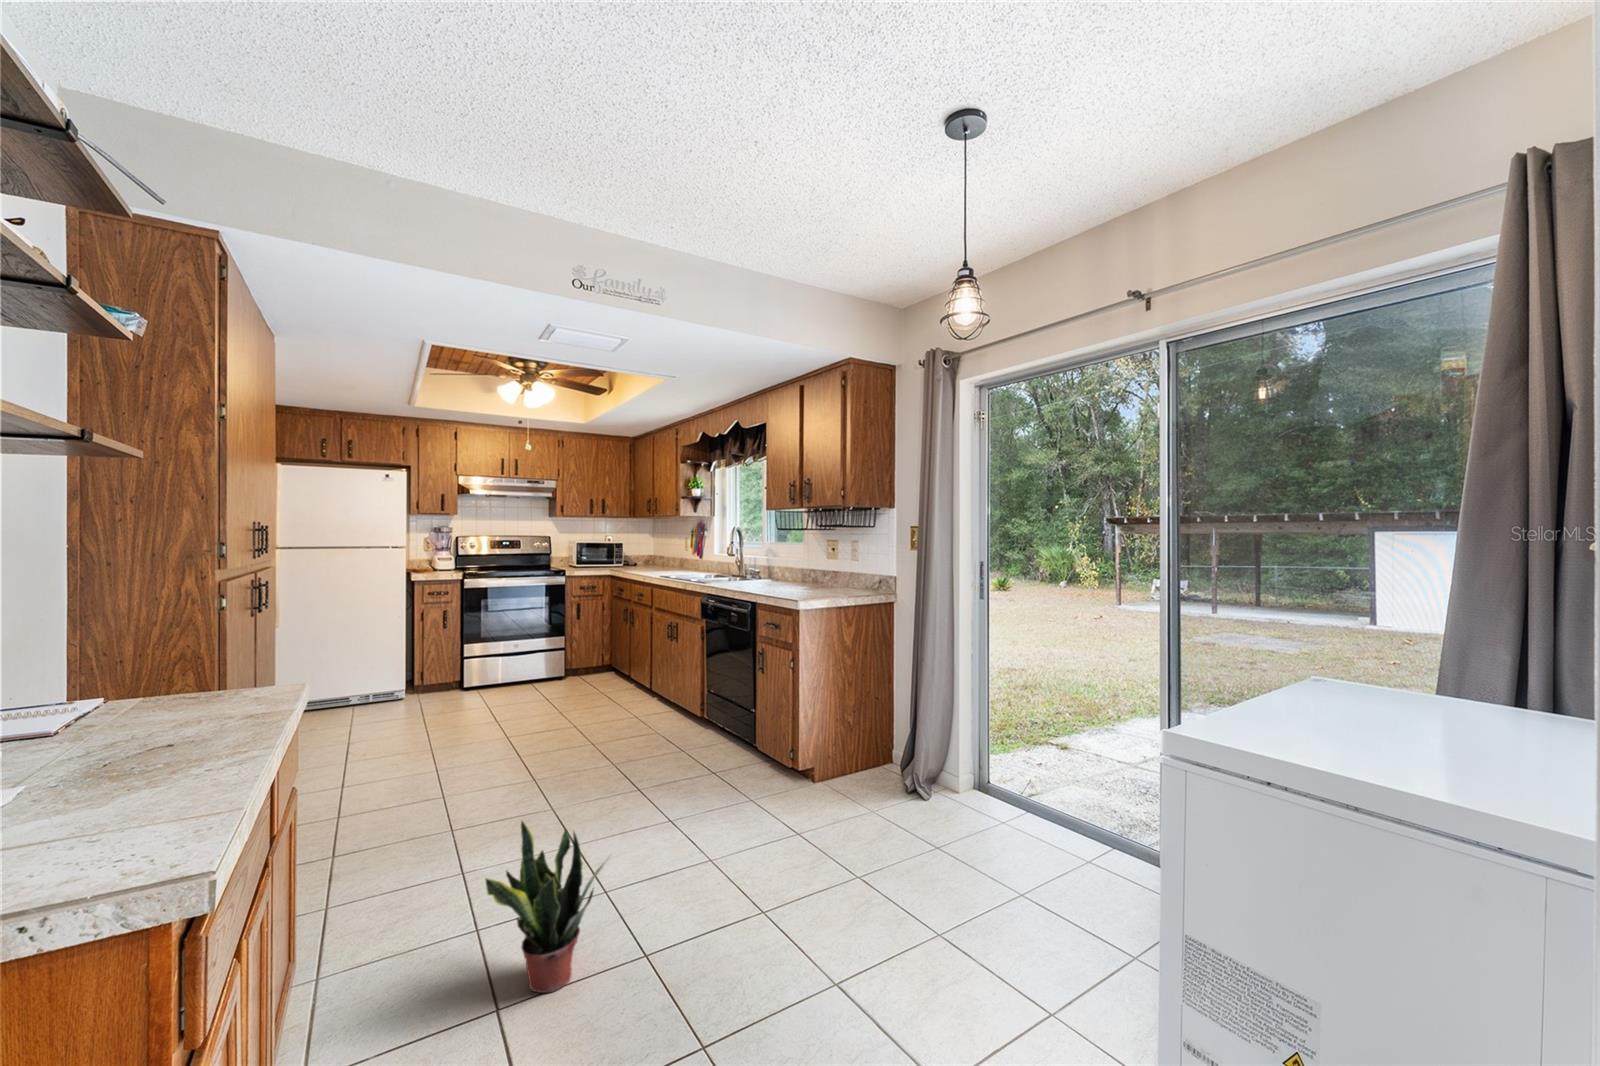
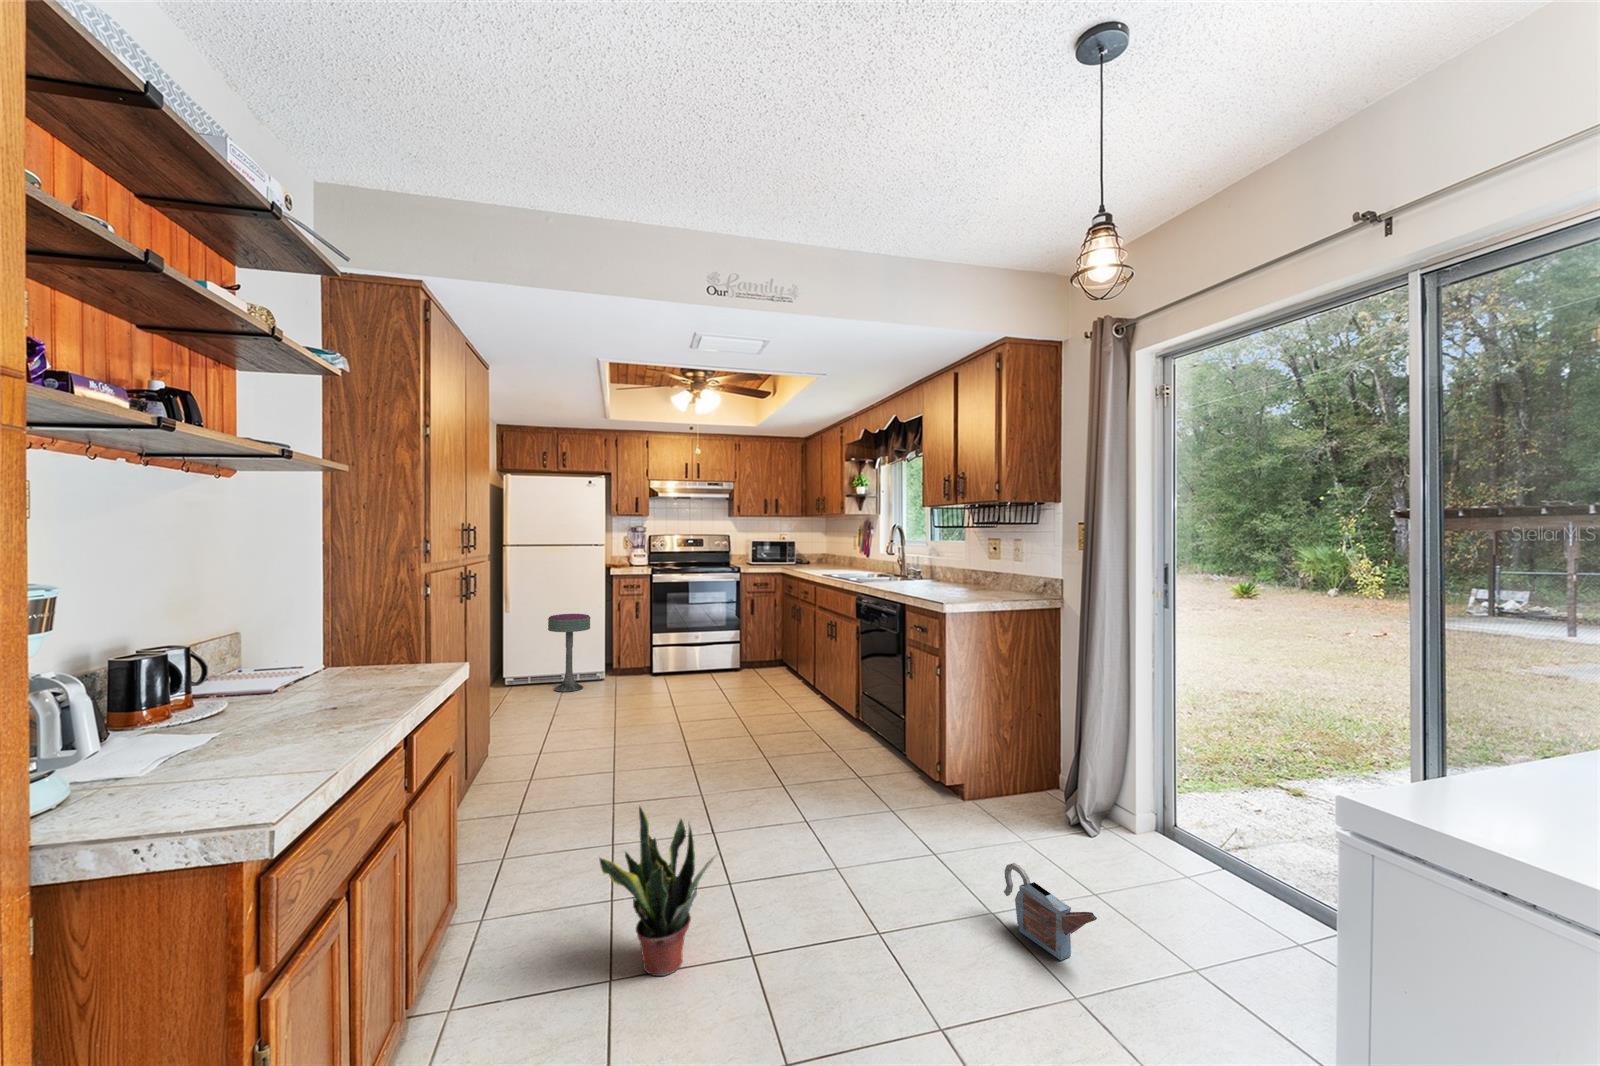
bar stool: none [332,626,388,717] -> present [548,614,590,692]
watering can: none [868,831,951,908] -> present [1004,863,1097,960]

